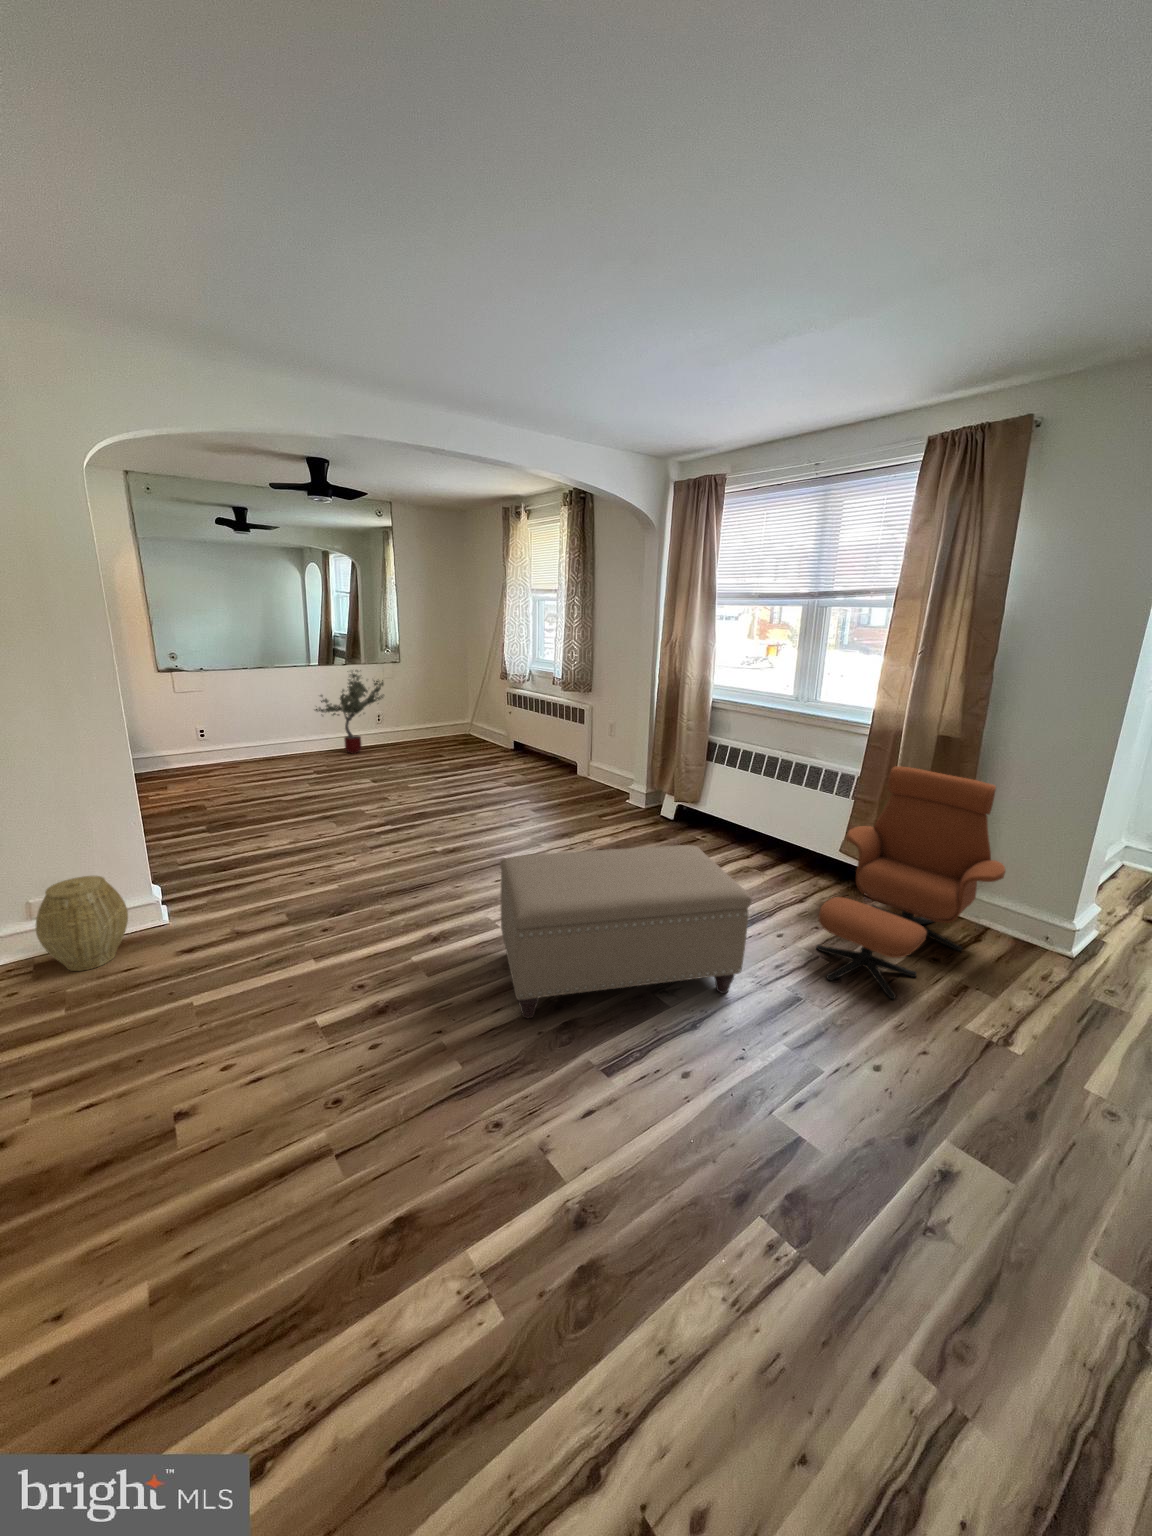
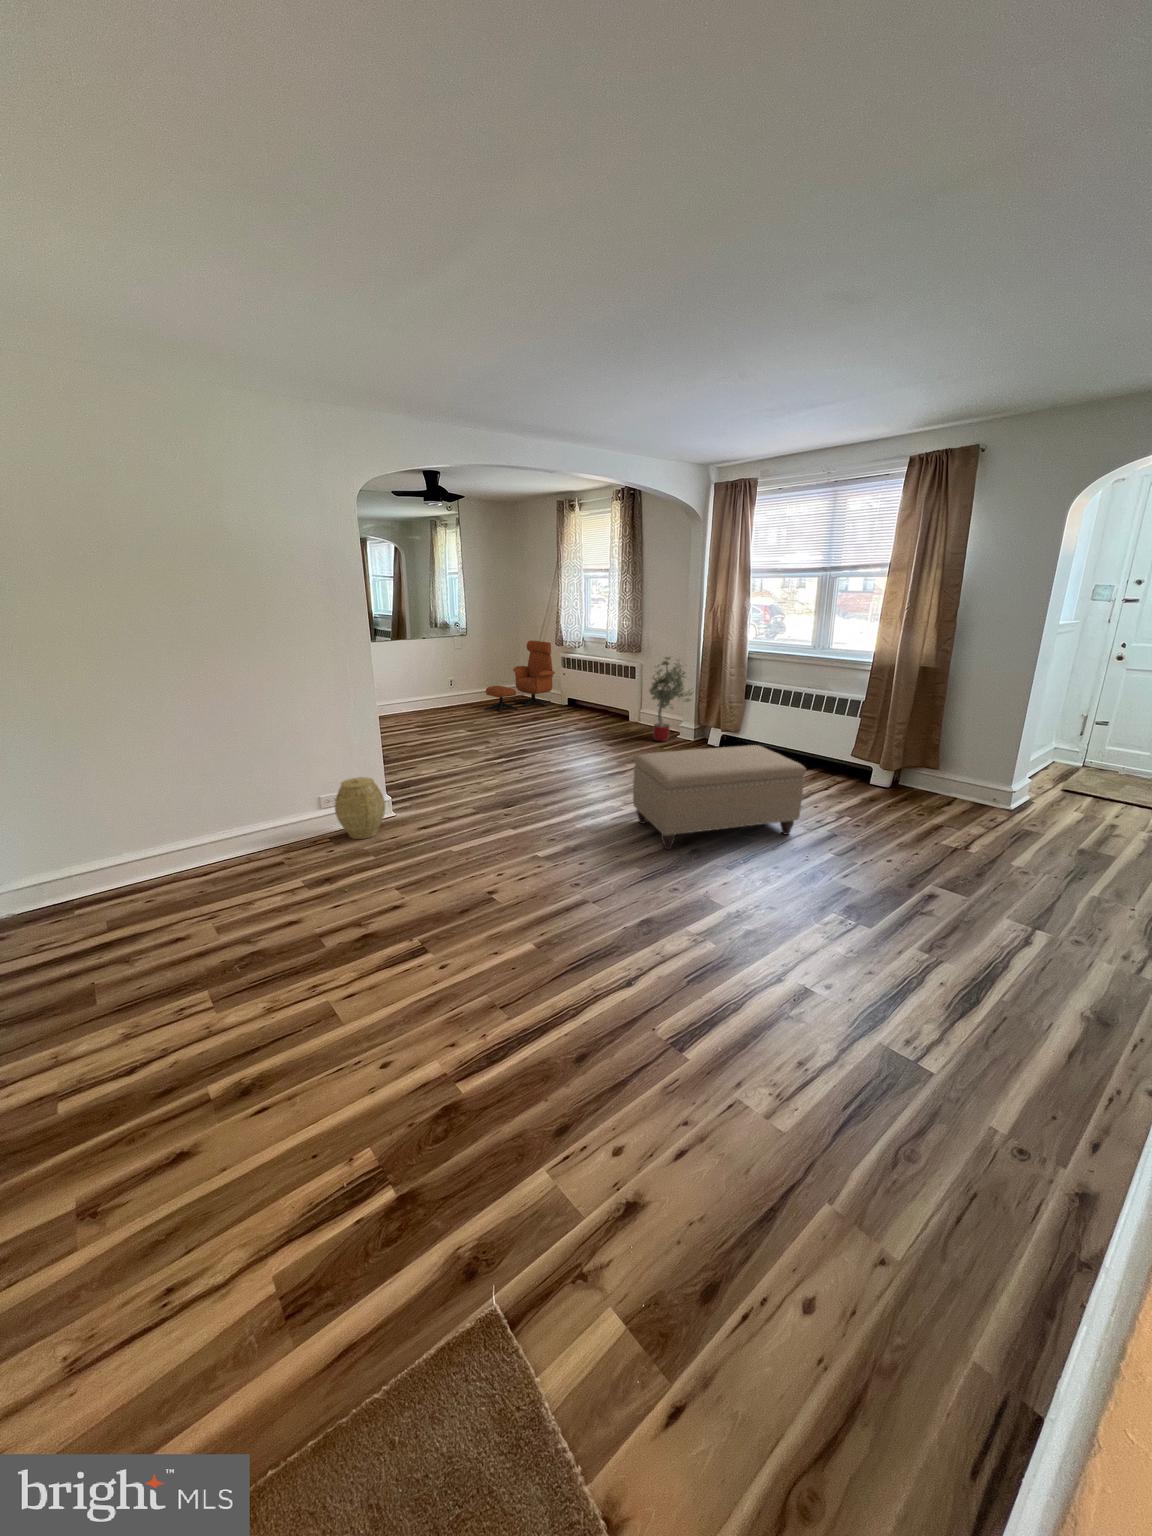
potted tree: present [315,670,384,753] -> present [649,657,693,742]
lounge chair: present [817,766,1005,999] -> present [484,641,555,712]

